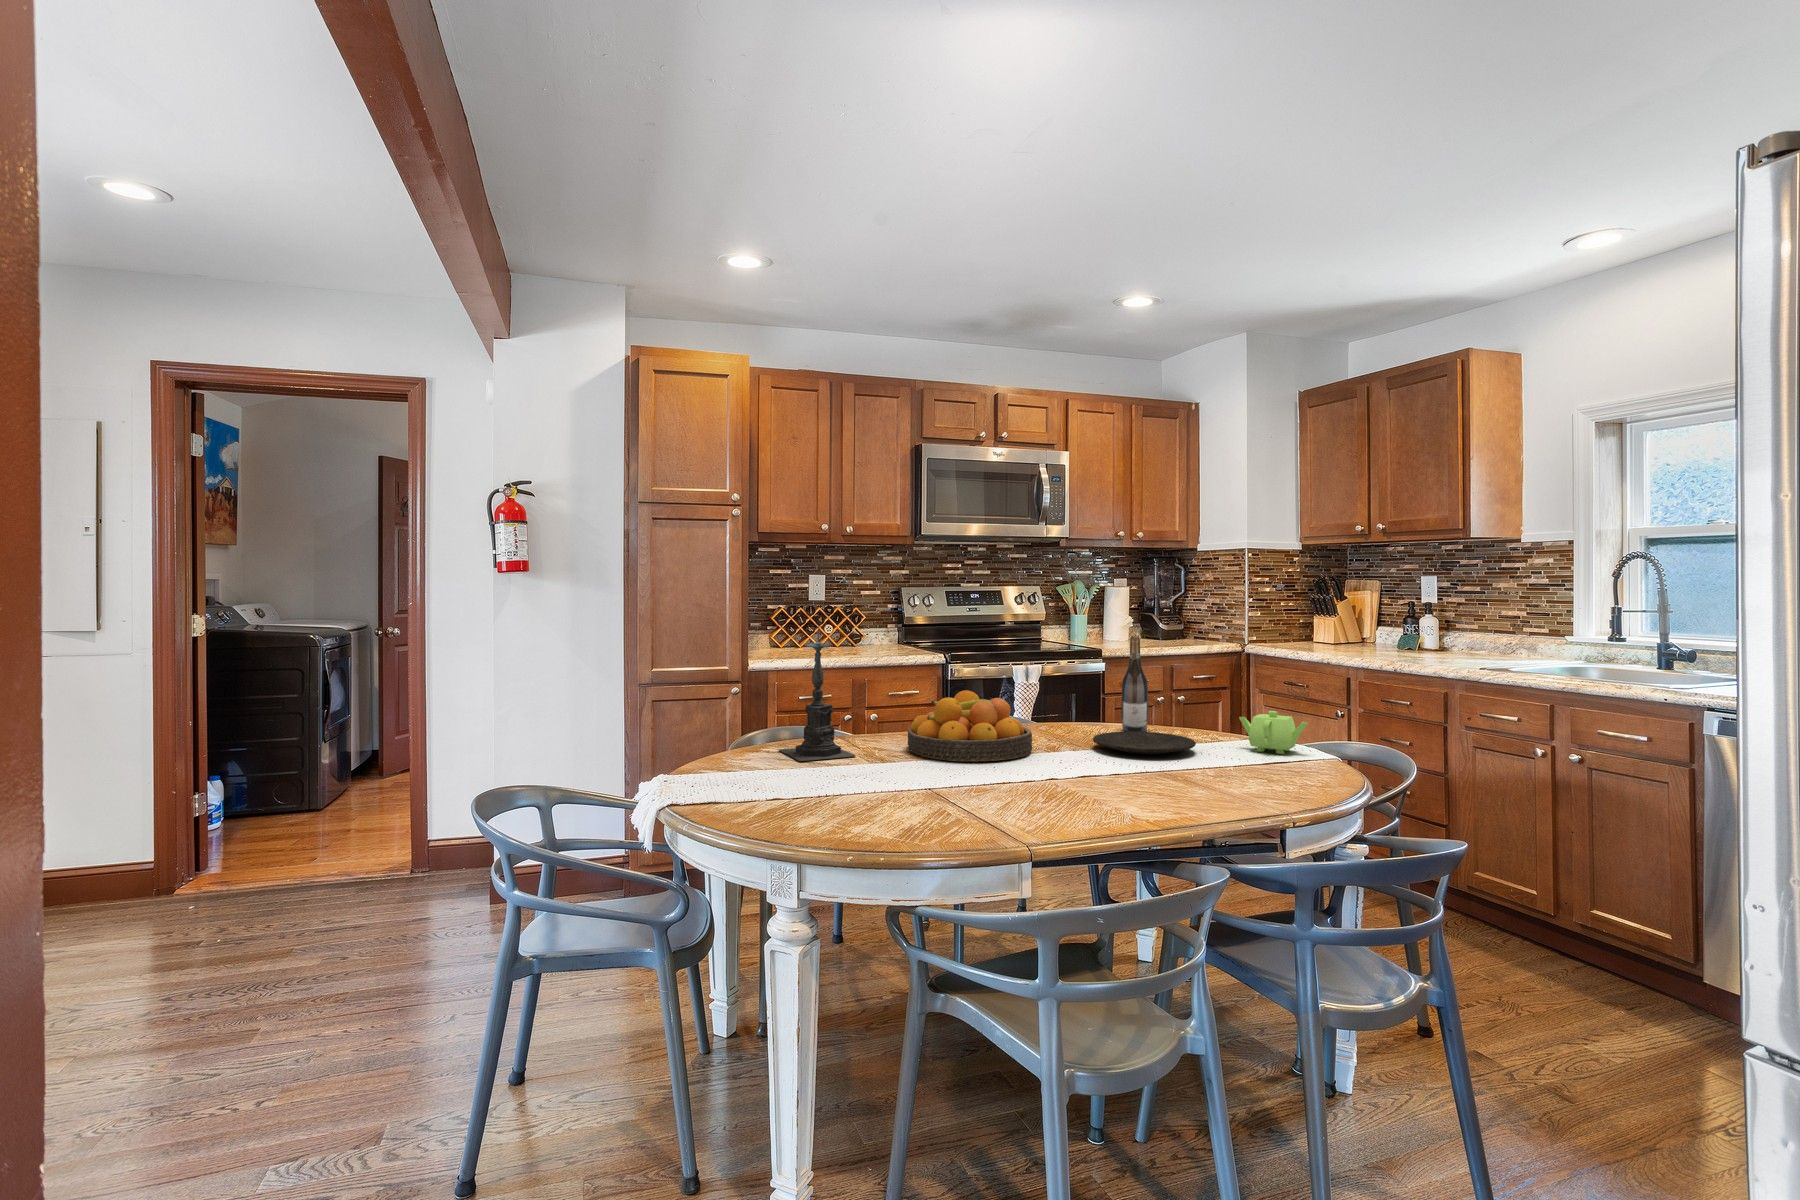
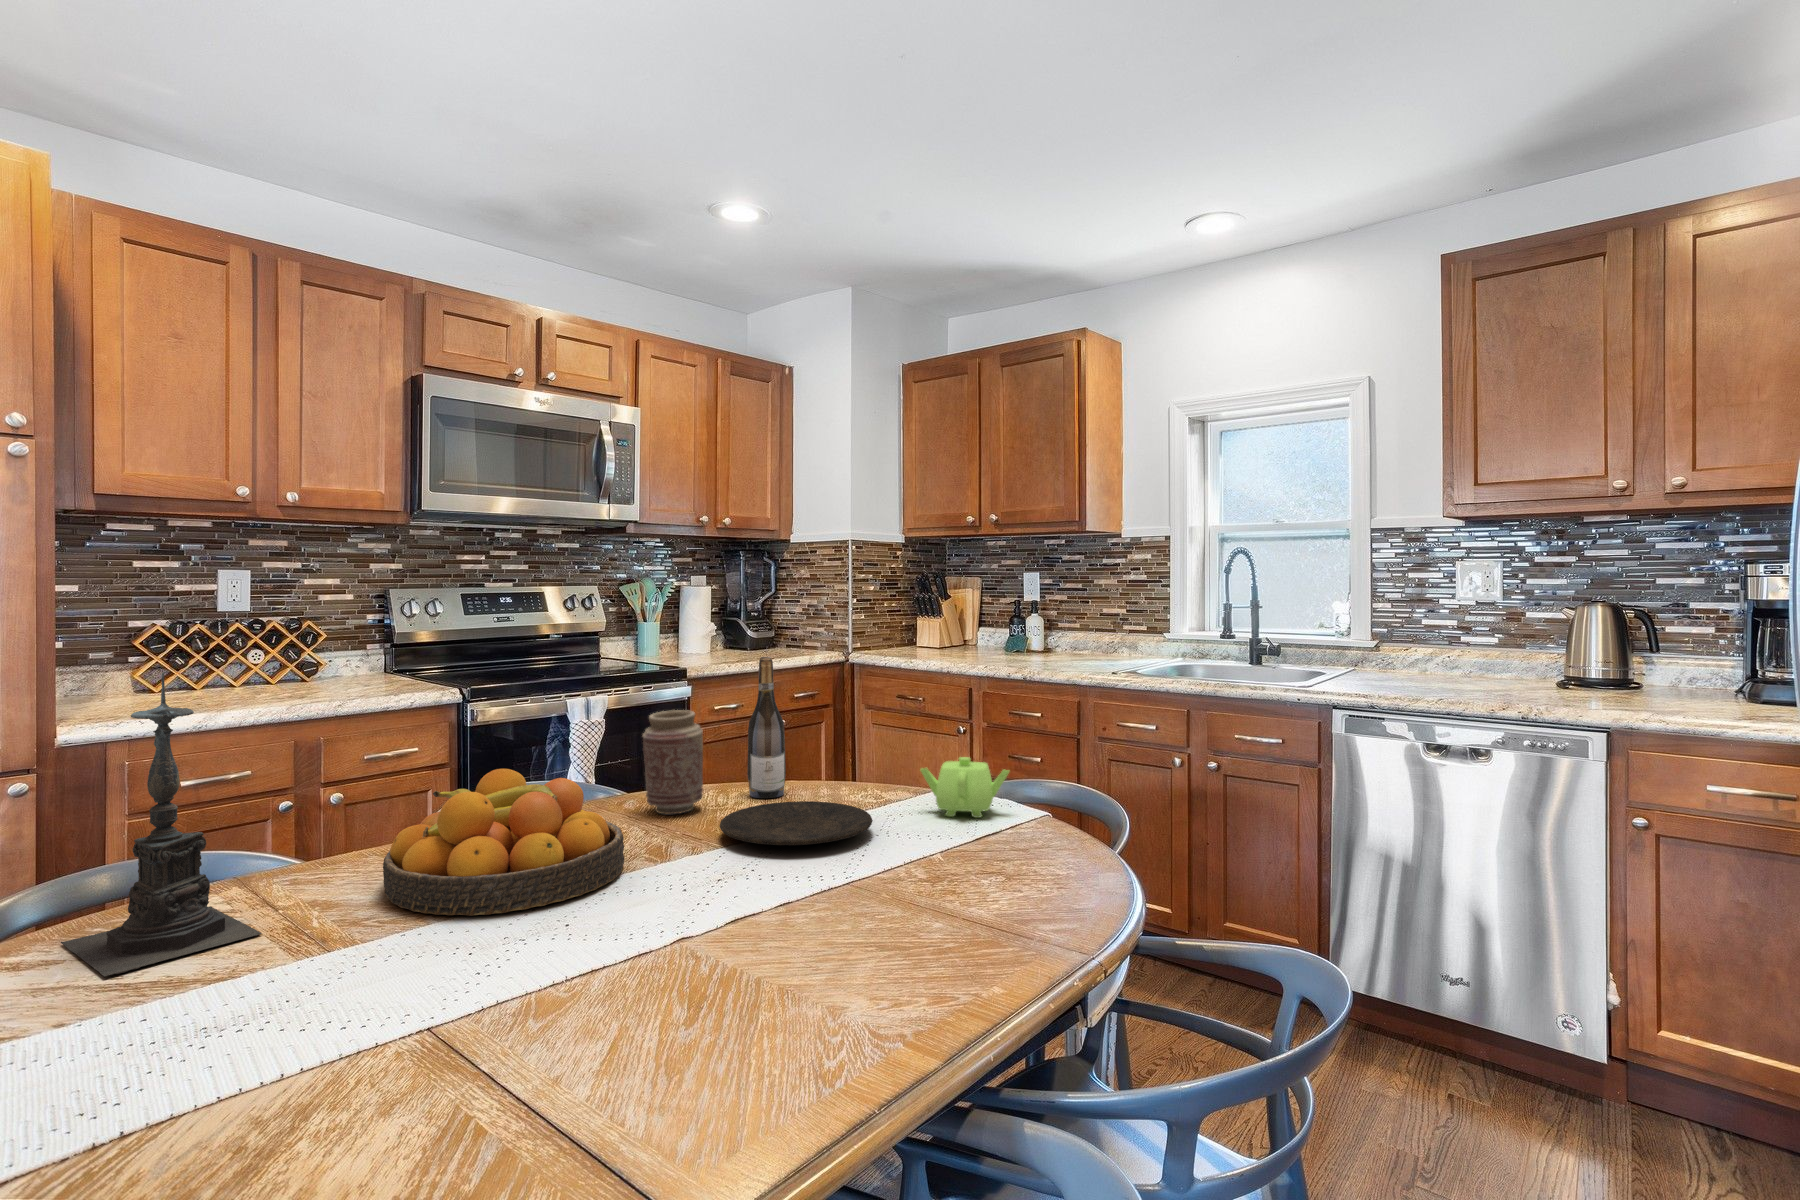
vase: none [1050,668,1089,734] -> present [643,710,703,815]

